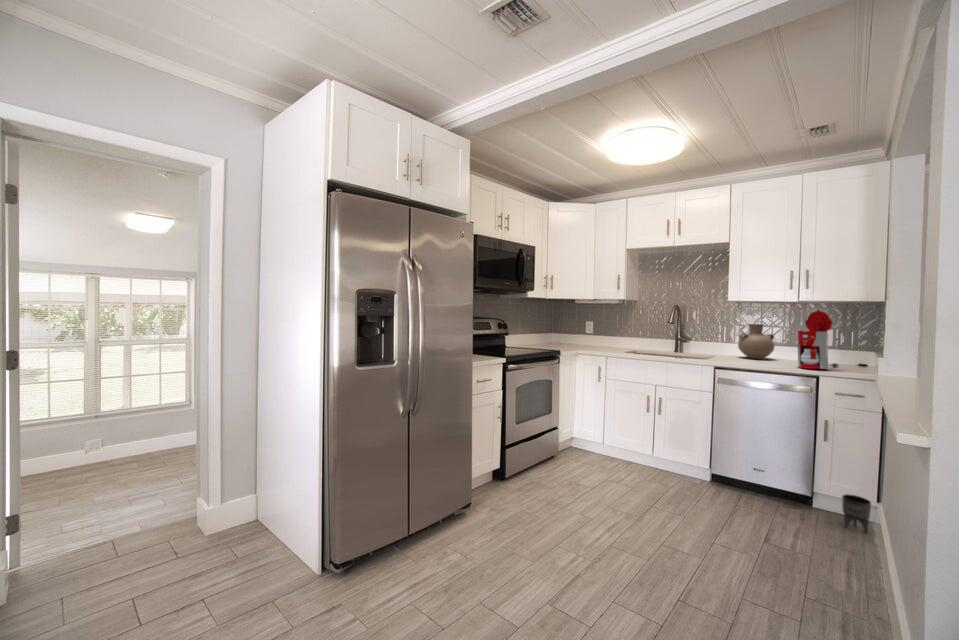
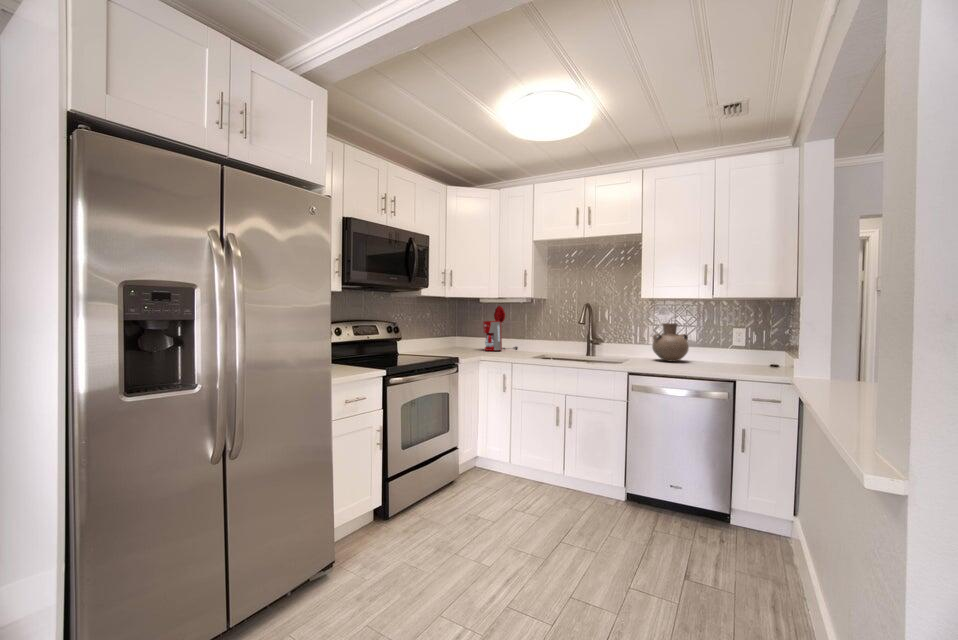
coffee maker: present [797,310,839,369] -> present [483,306,518,351]
planter: present [842,494,871,533] -> none [760,510,789,554]

